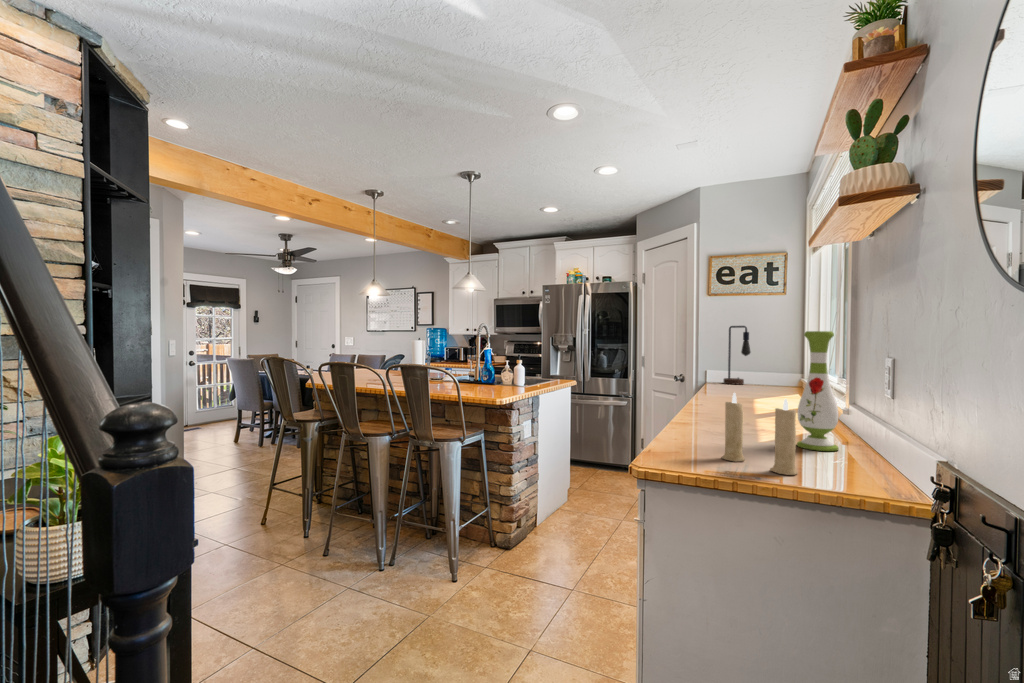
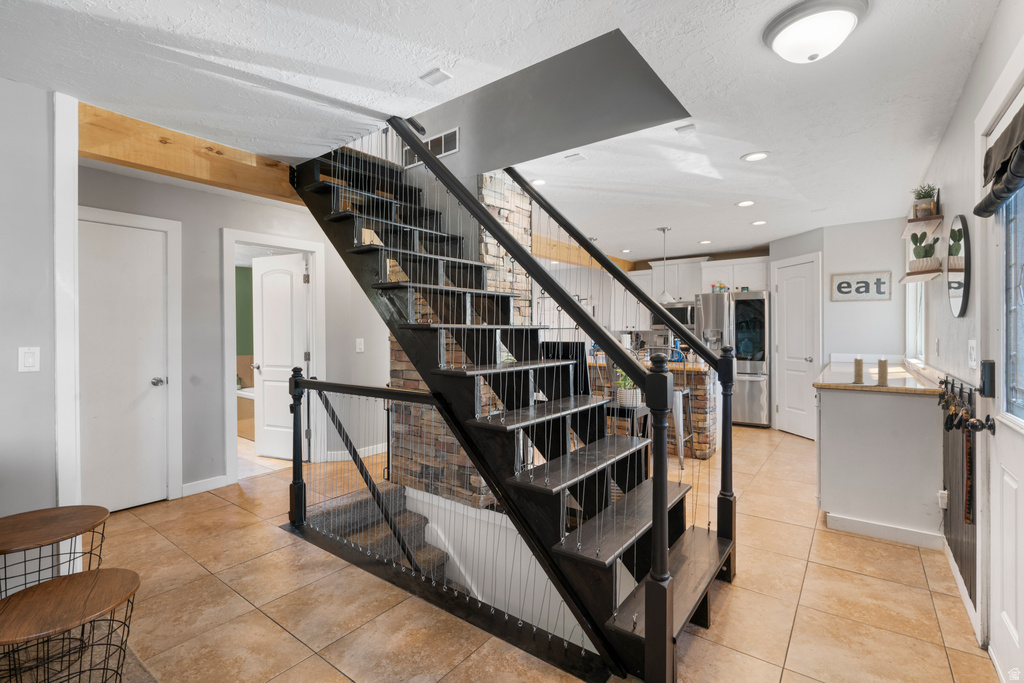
table lamp: present [724,326,750,385] -> none [844,323,865,362]
vase: present [797,331,839,451] -> none [891,327,913,382]

